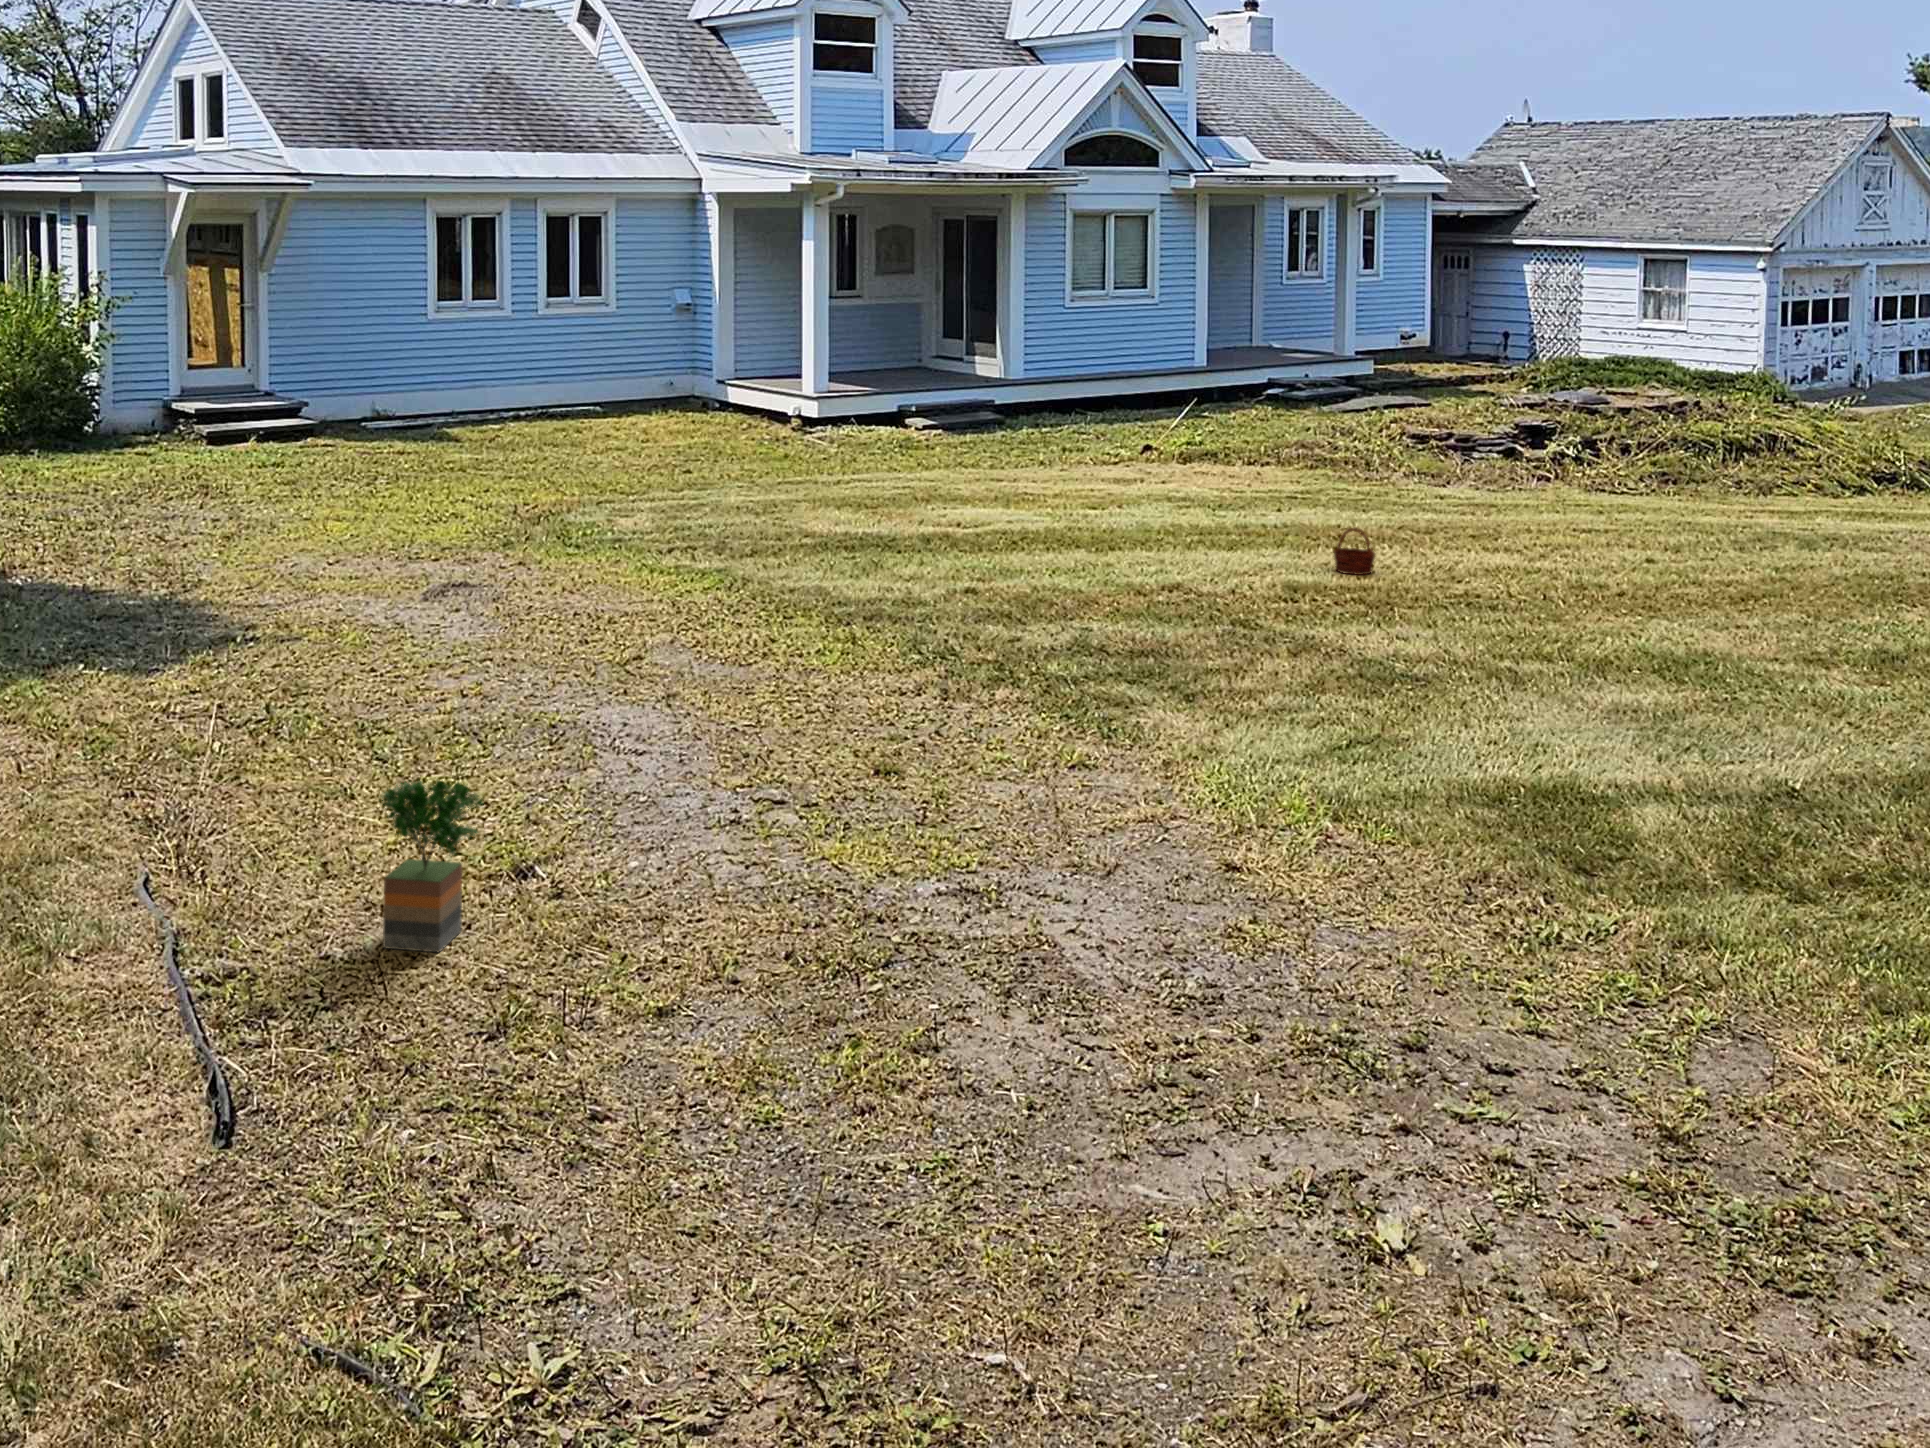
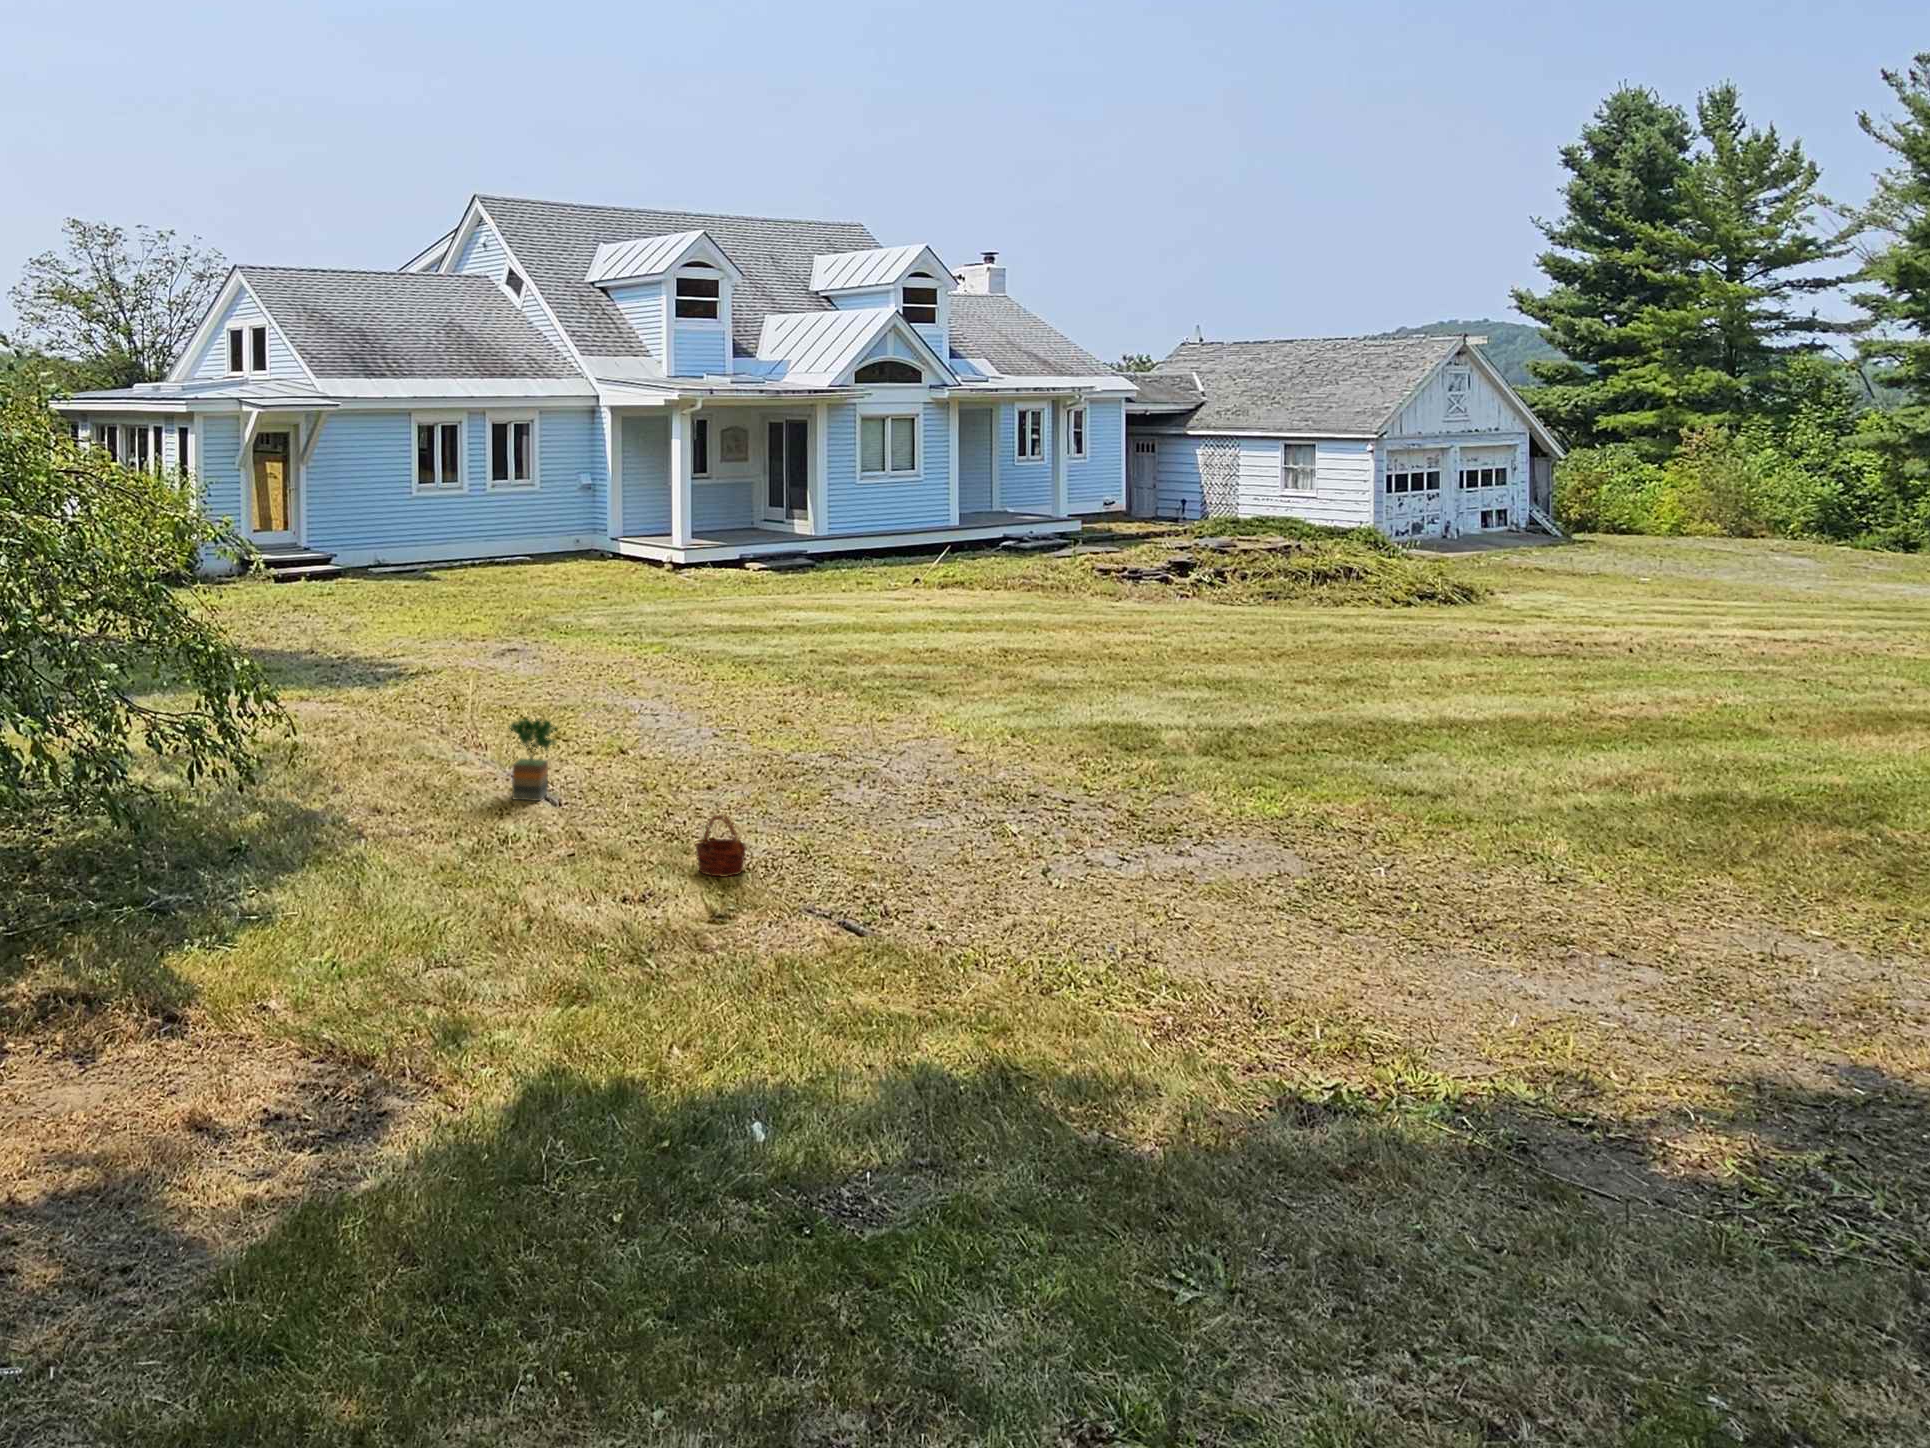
basket: present [1334,527,1375,575] -> present [696,815,746,876]

